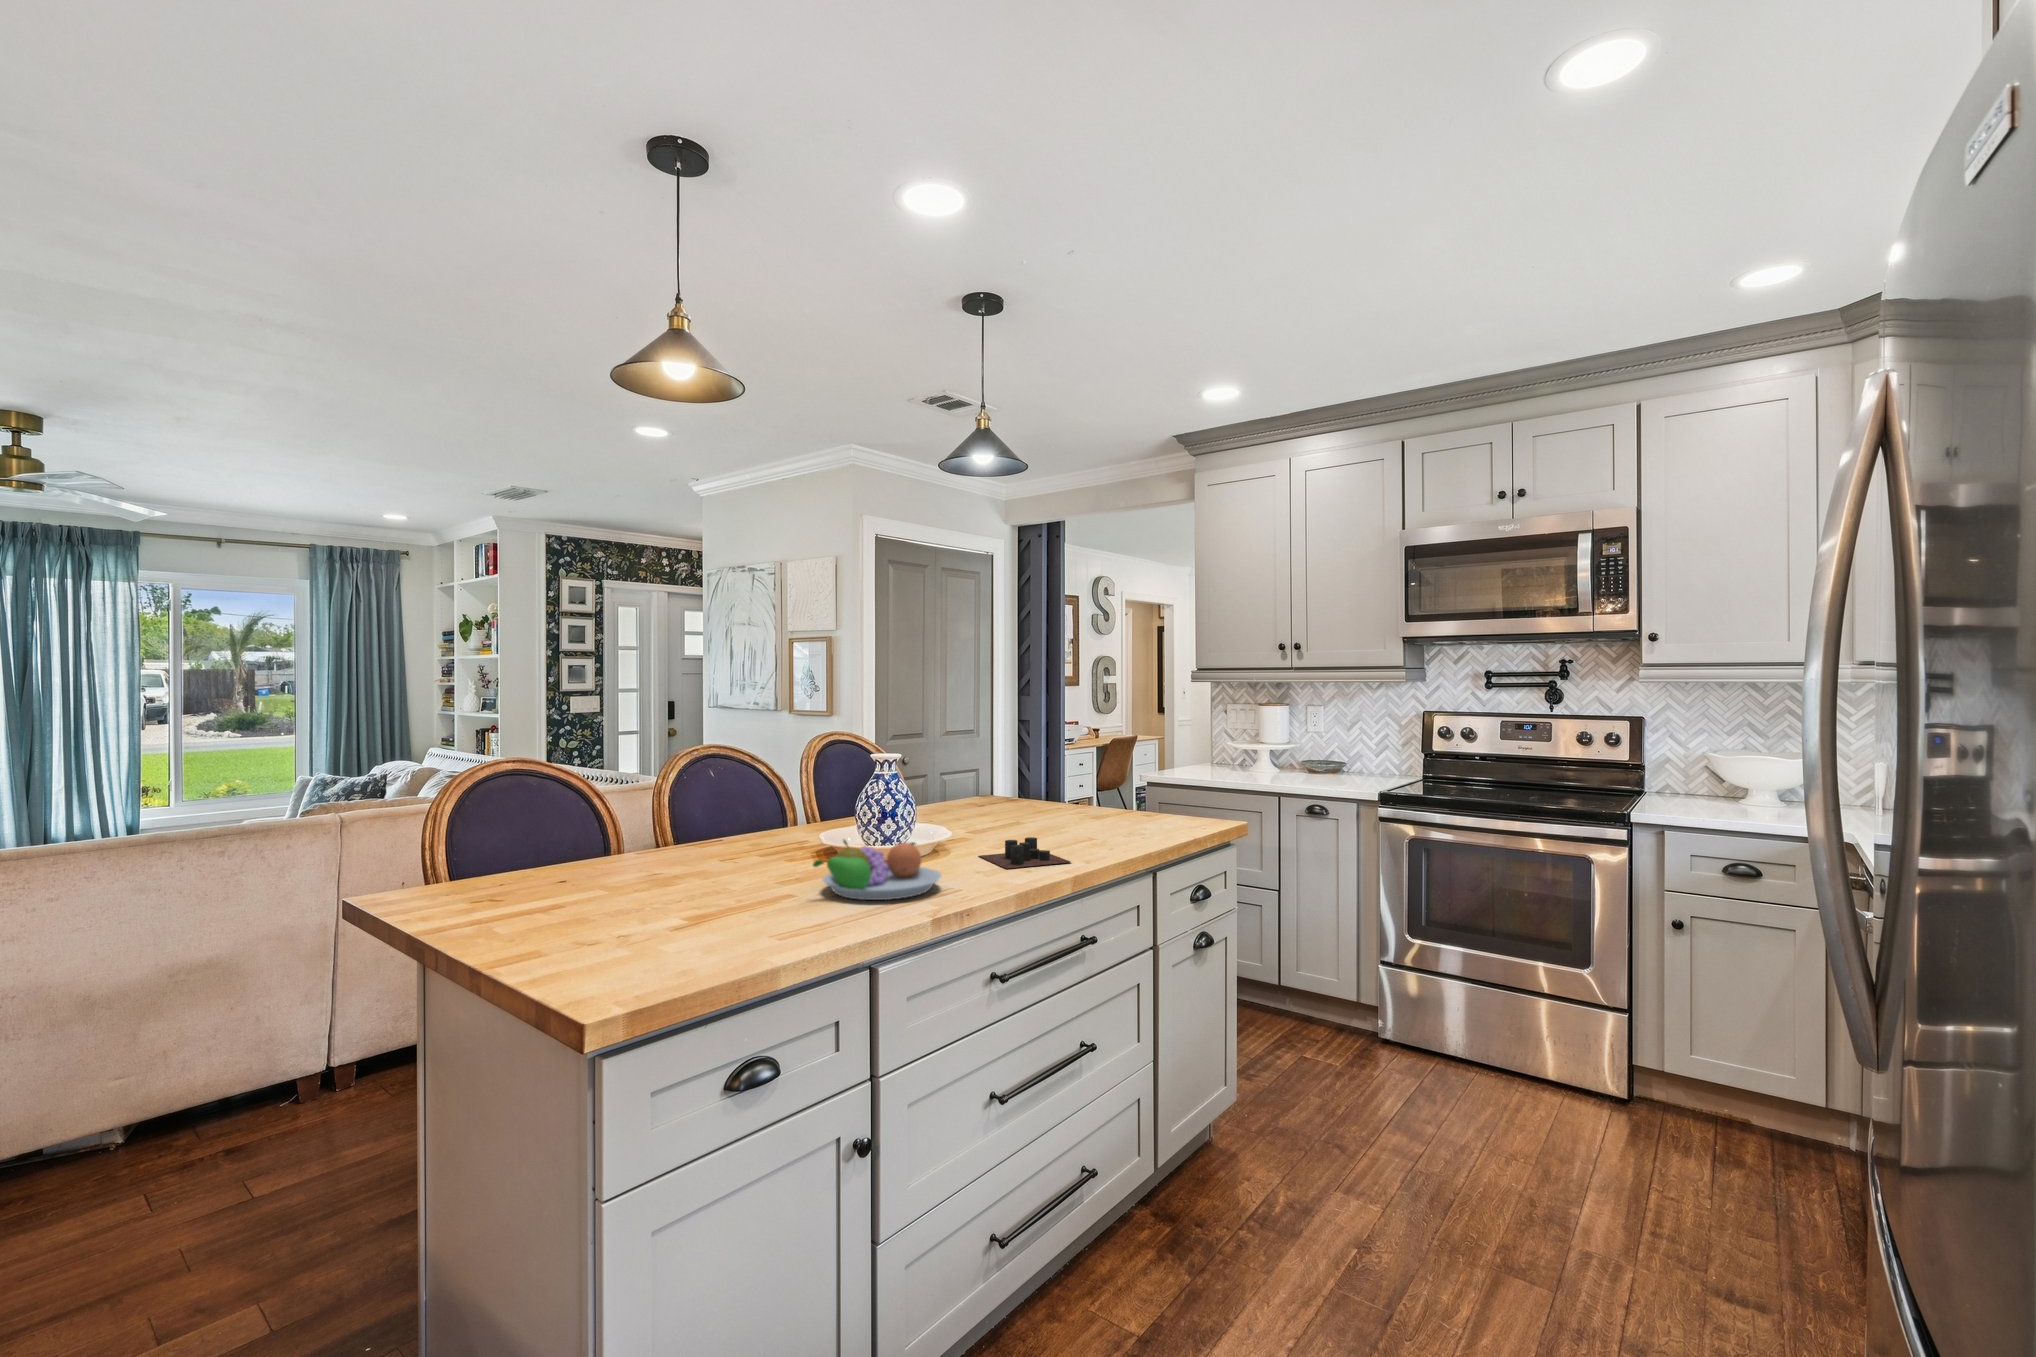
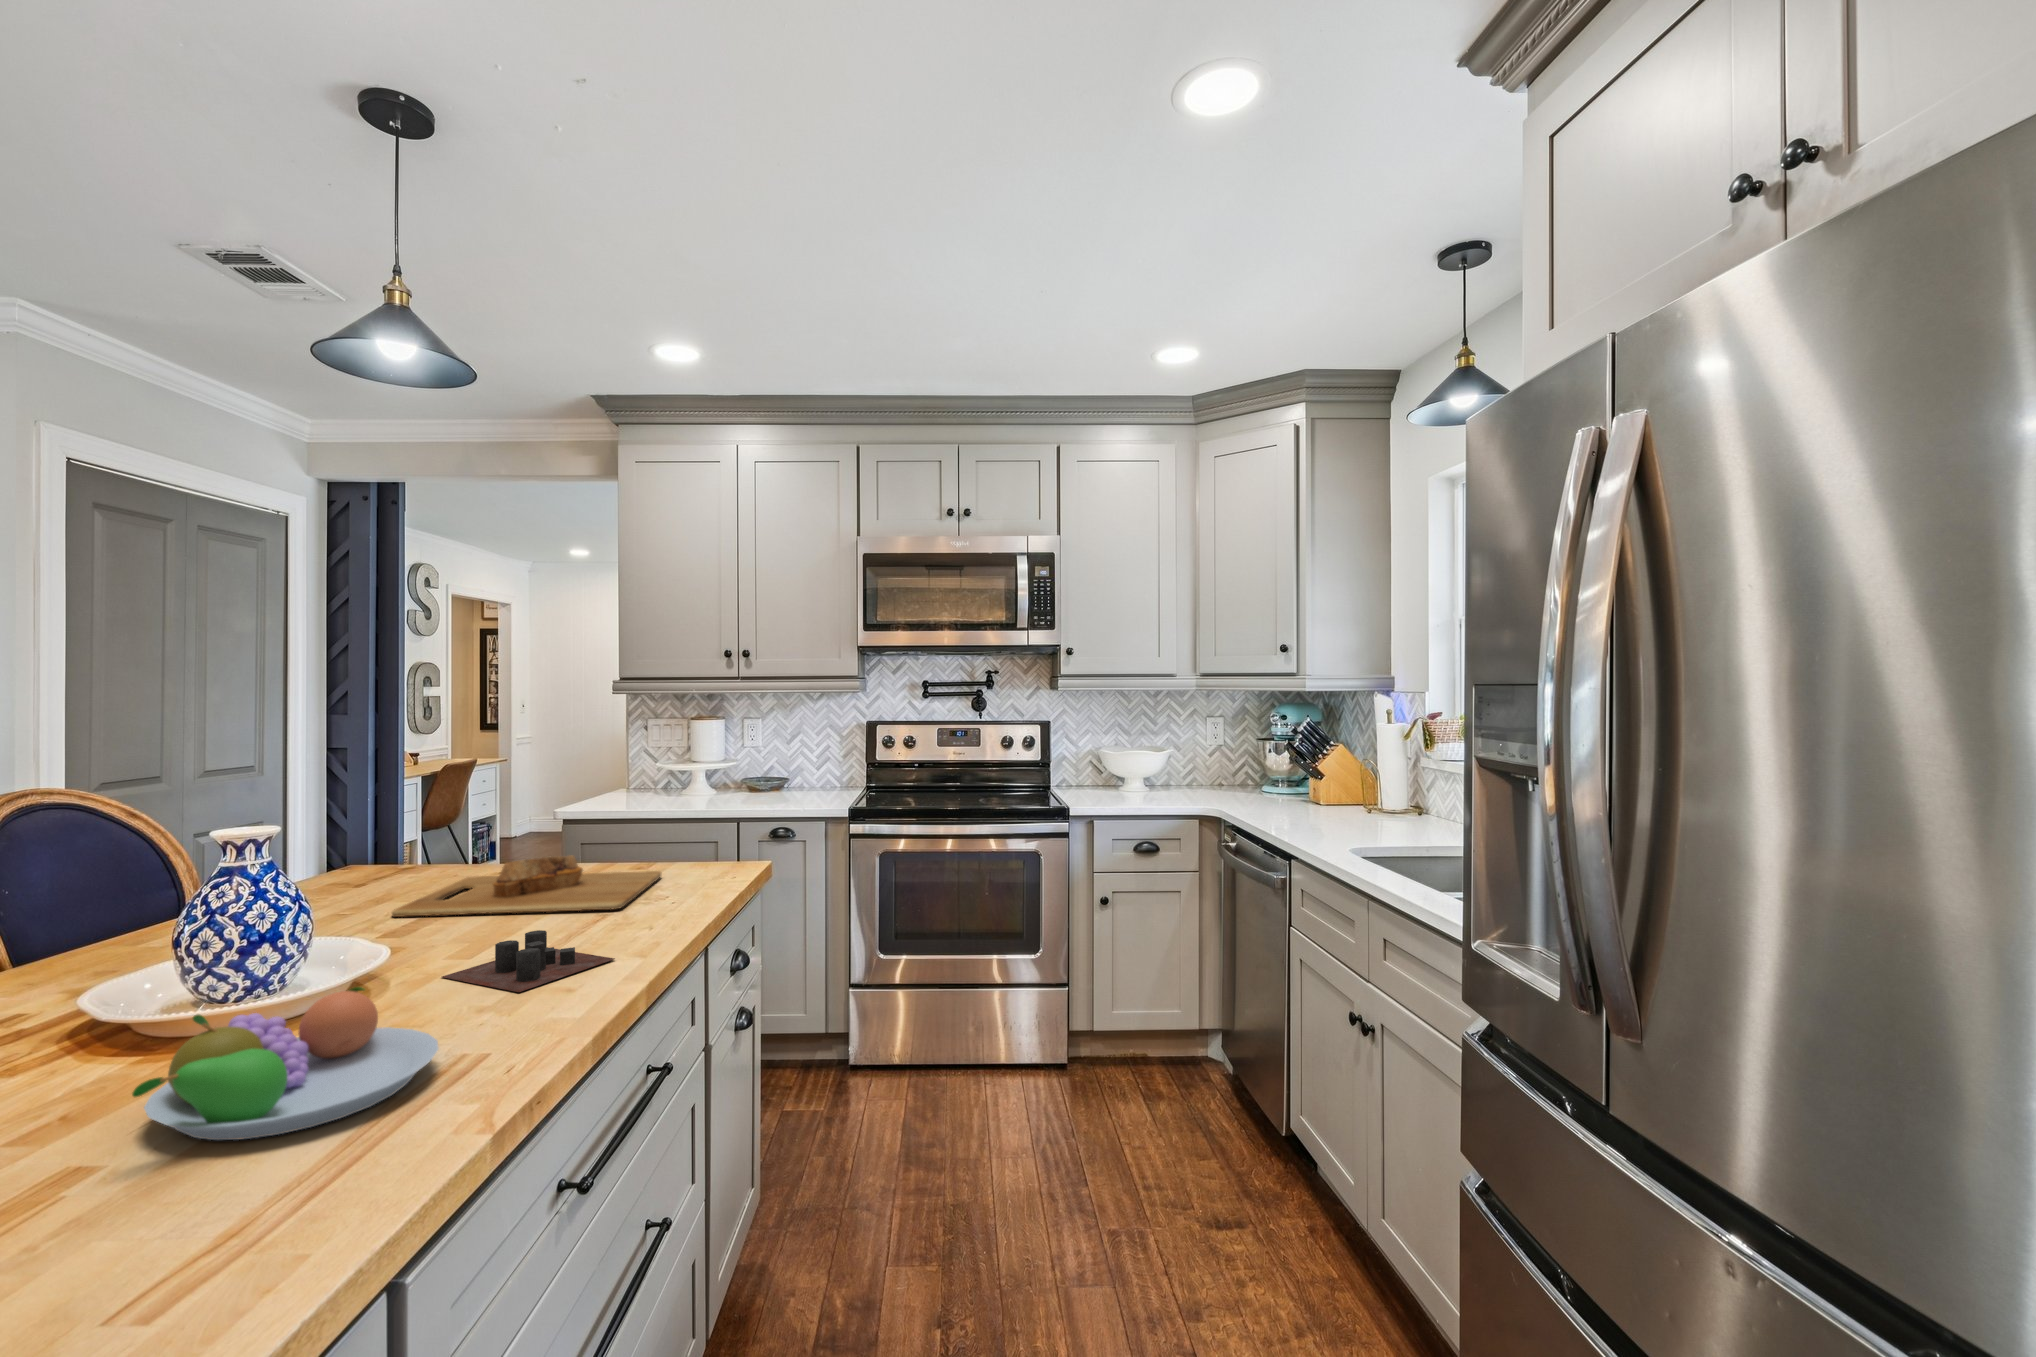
cutting board: none [982,798,1155,838] -> present [392,855,661,917]

